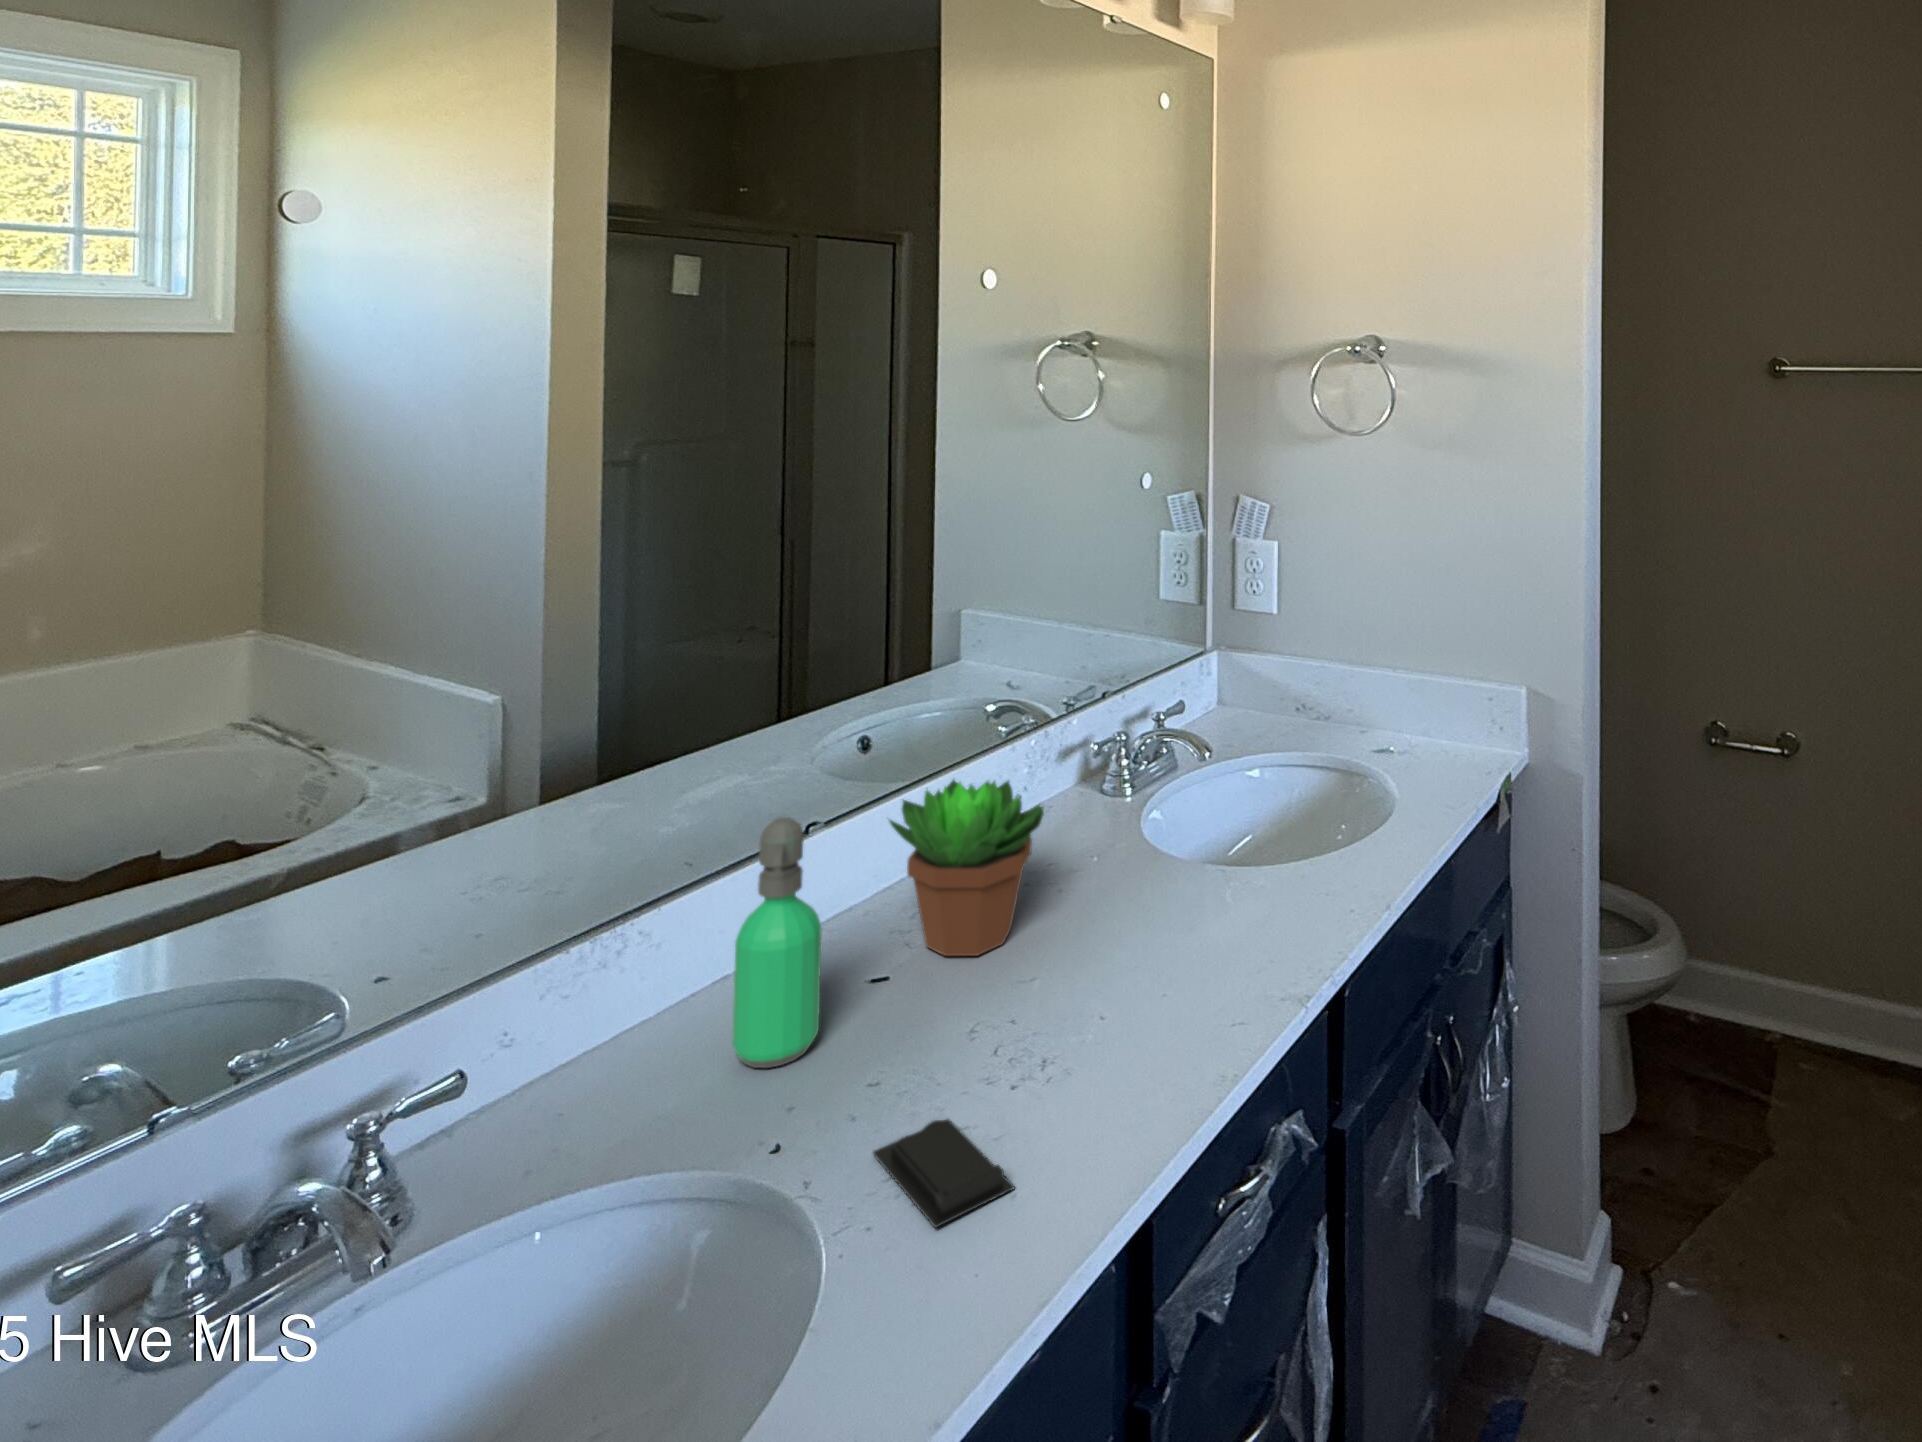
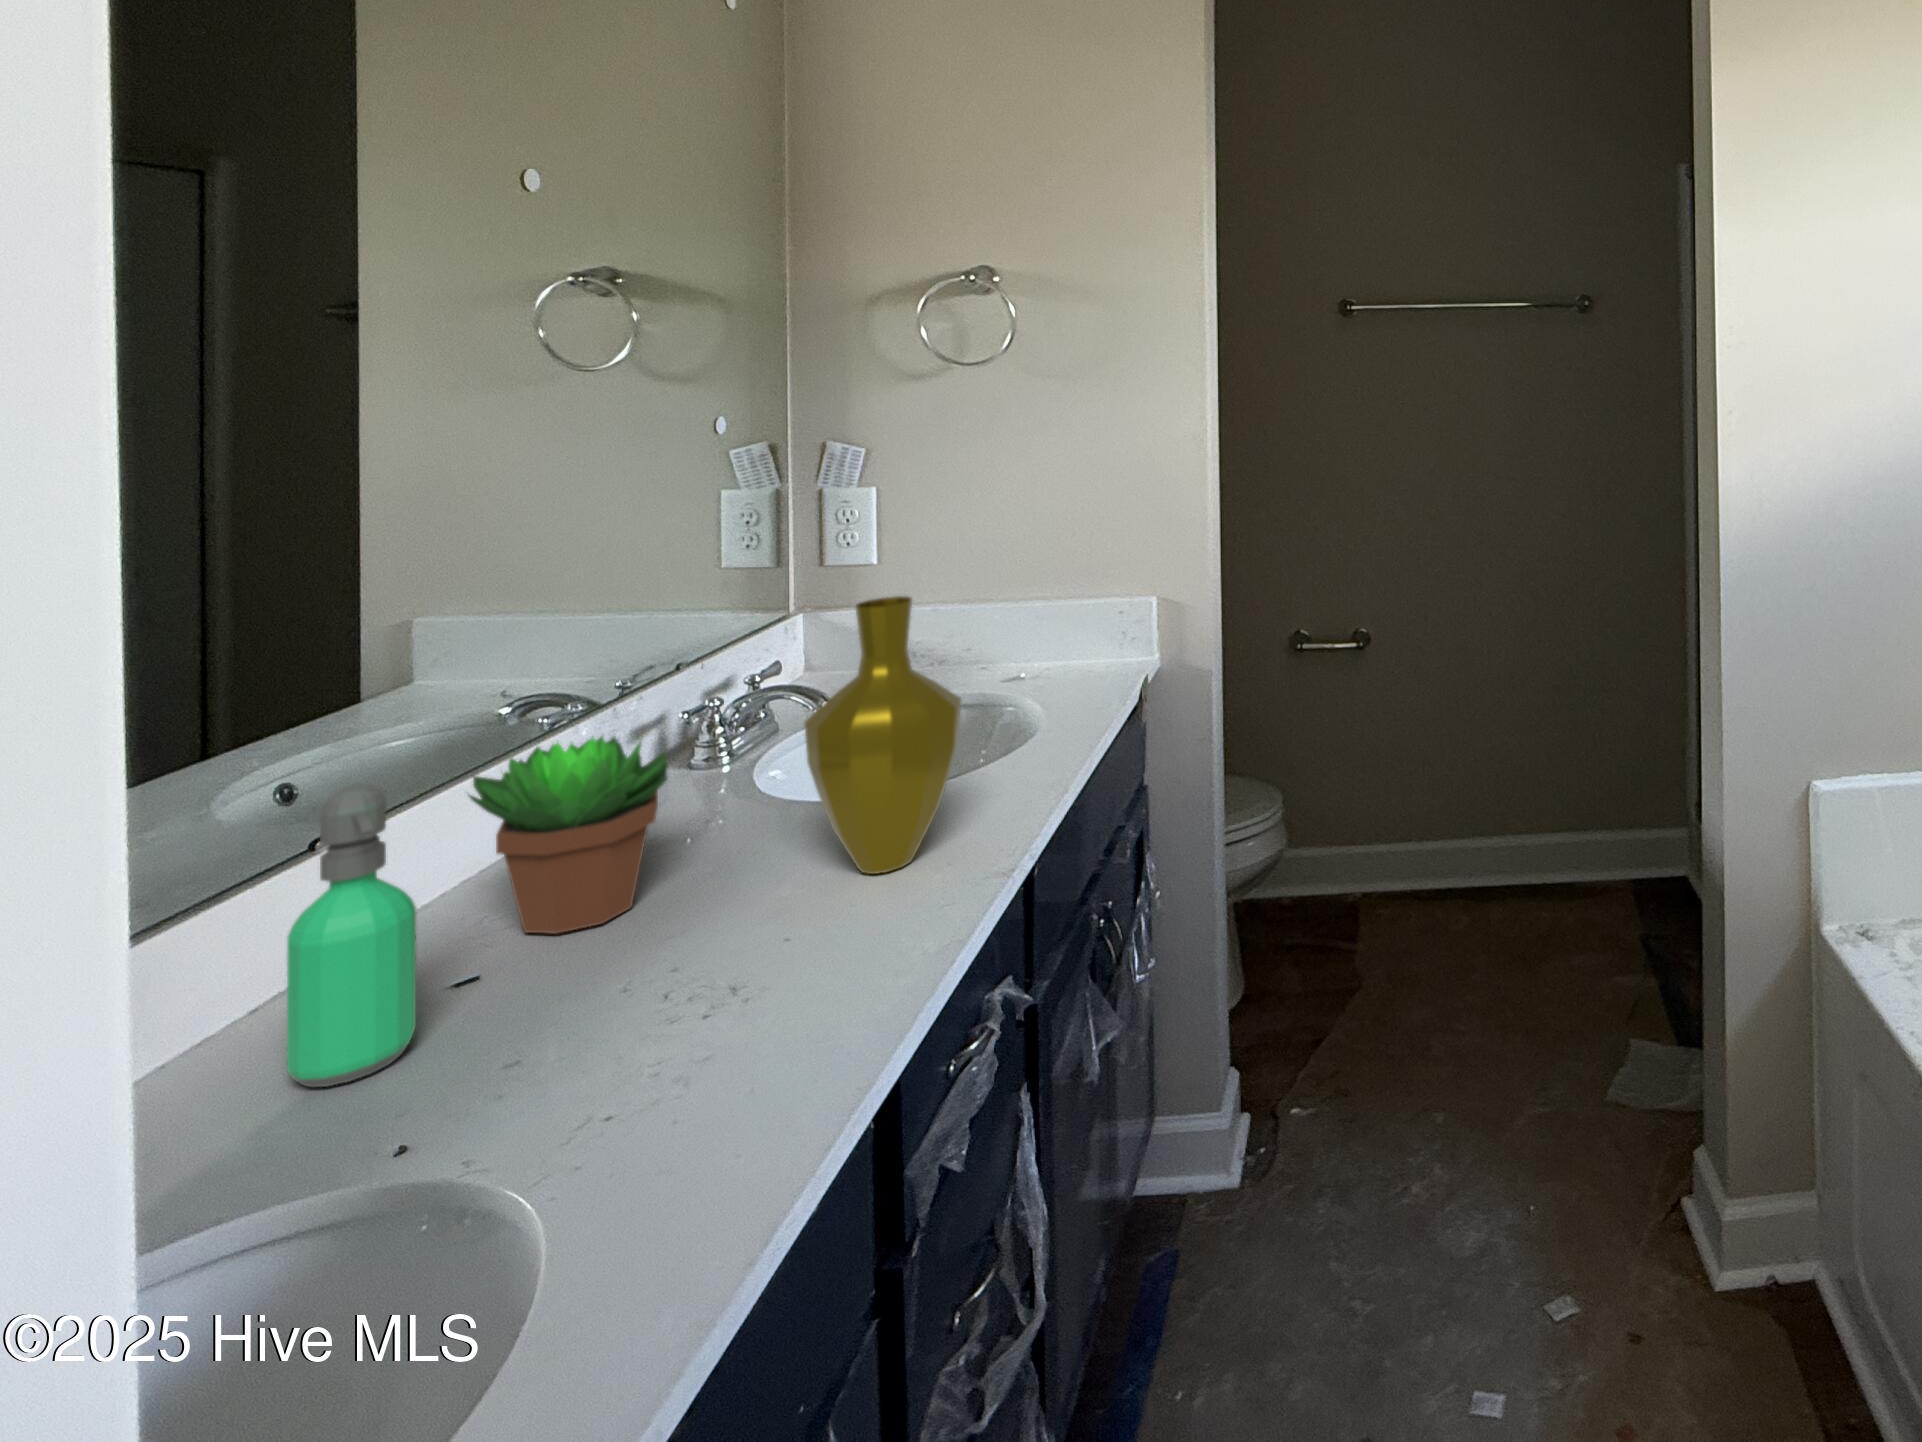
vase: none [1136,693,1274,969] -> present [805,596,962,874]
soap bar: present [873,1118,1015,1227] -> none [557,1045,758,1127]

